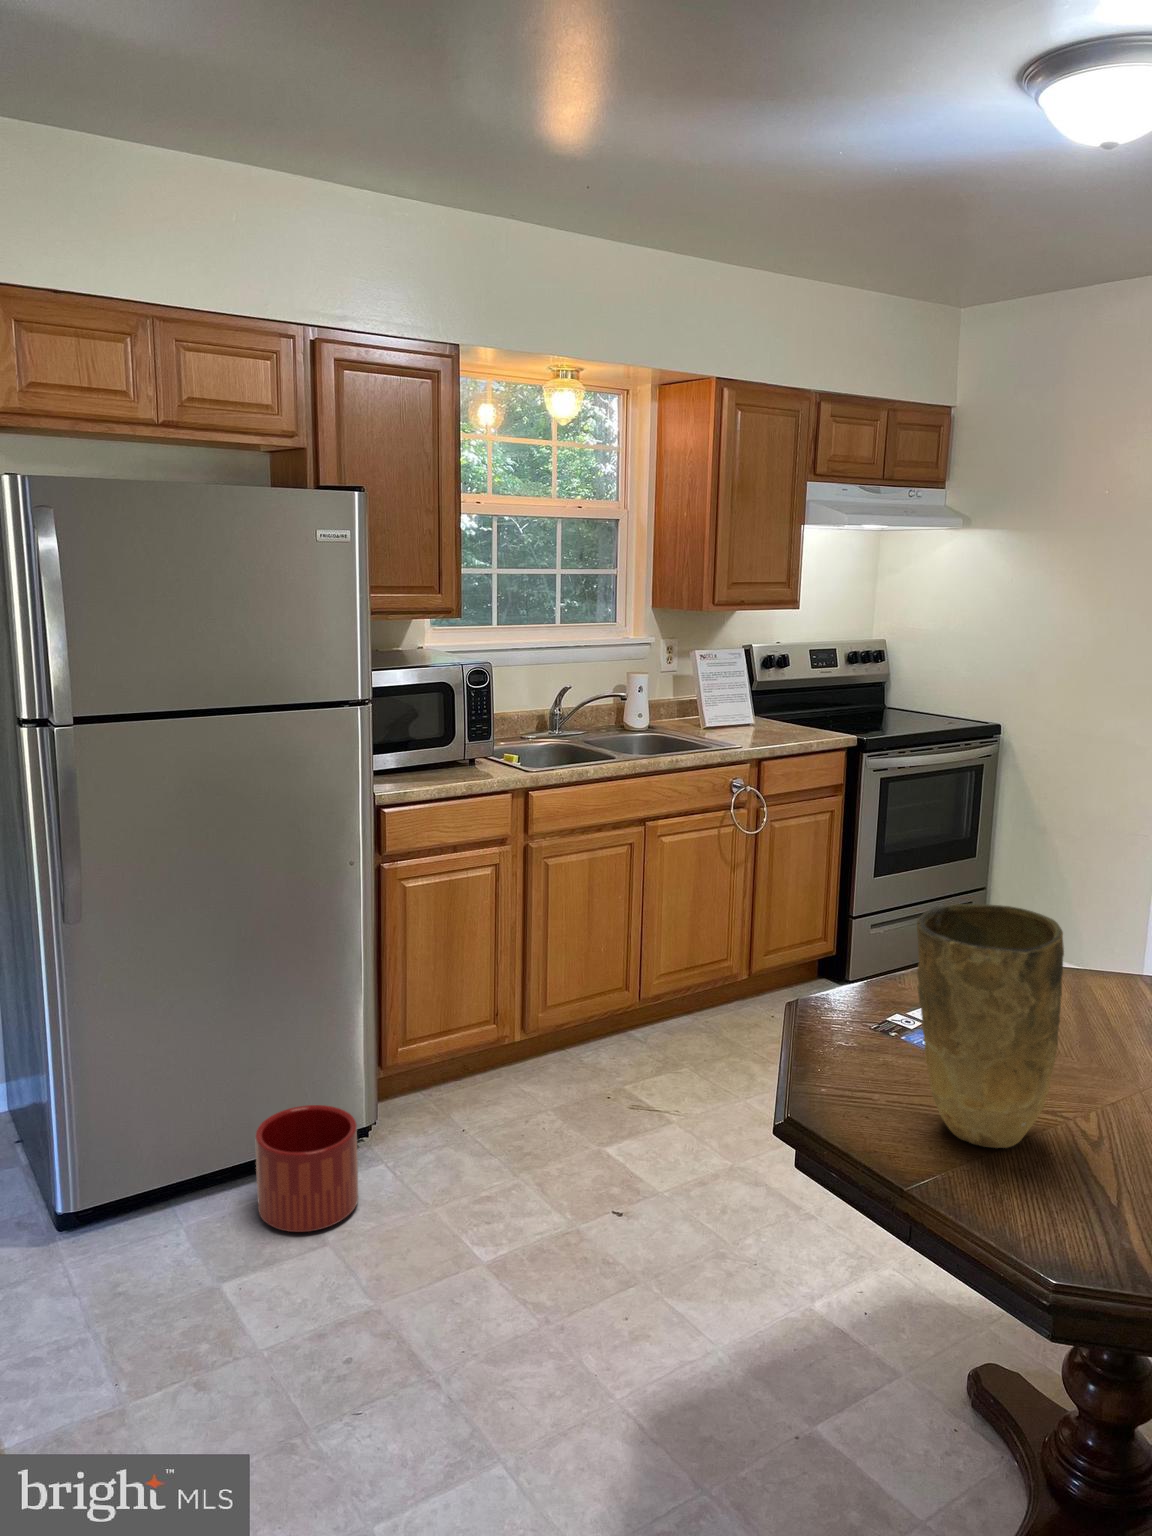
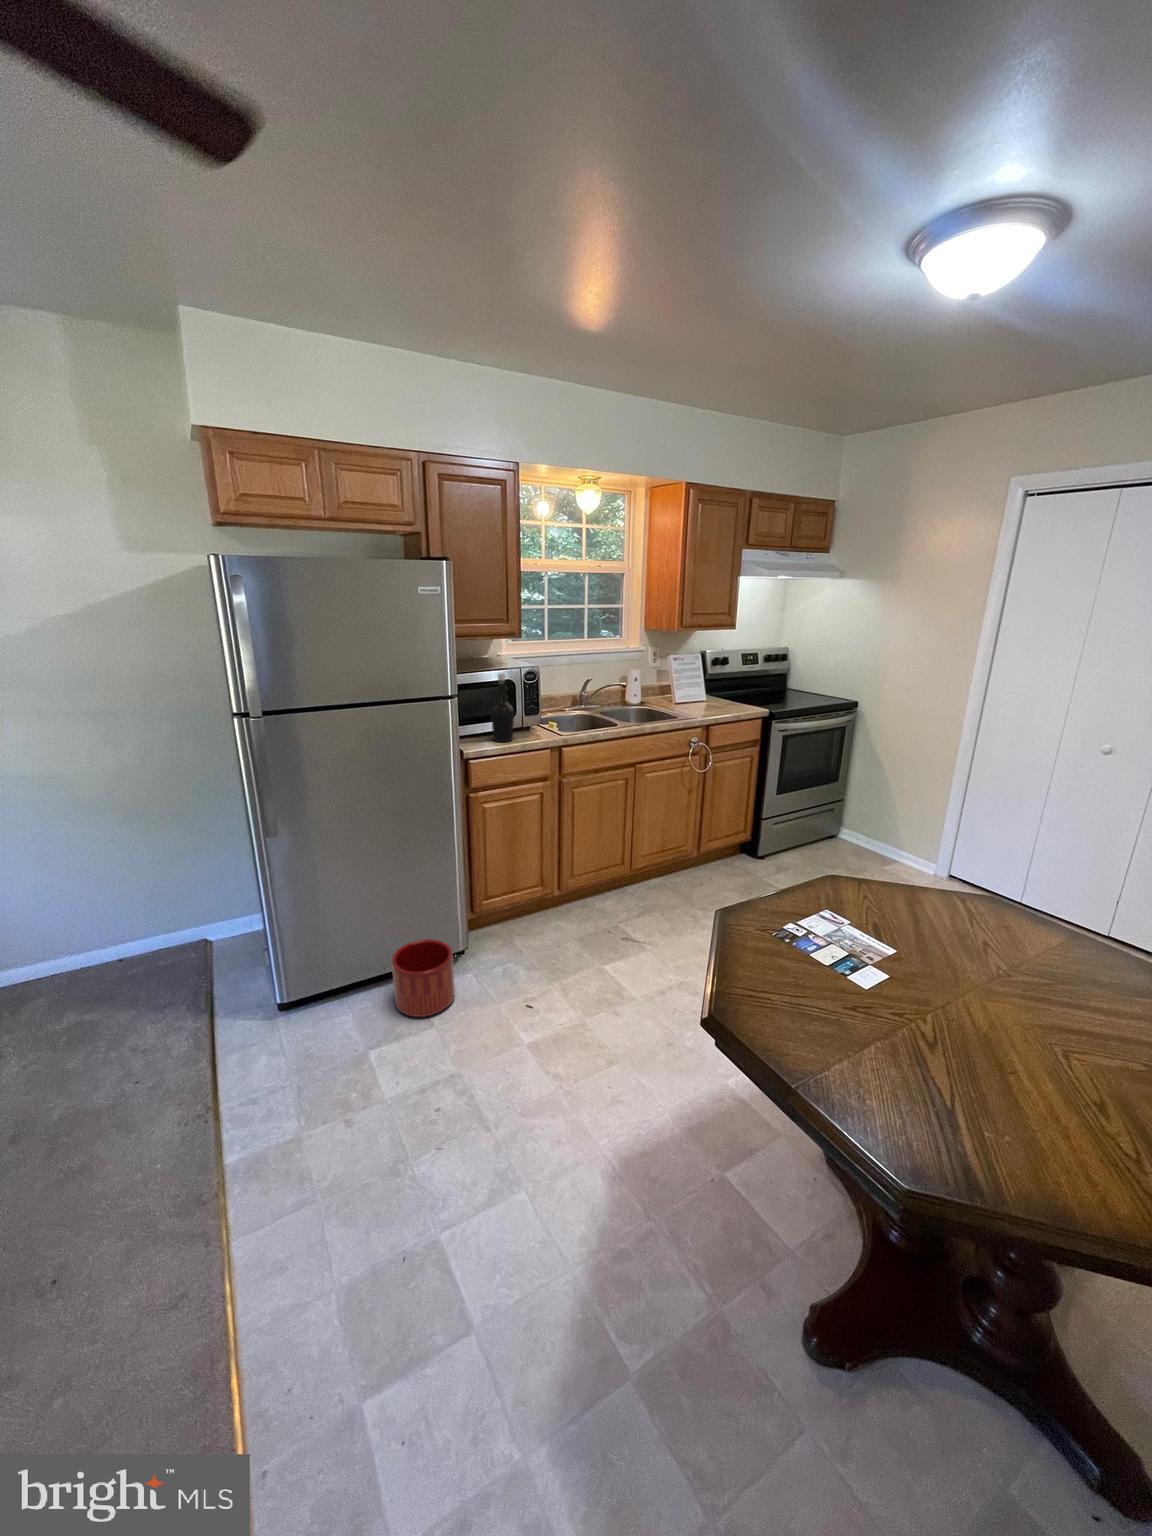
bottle: none [413,670,451,781] -> present [491,673,514,742]
vase: present [917,904,1064,1148] -> none [802,874,914,1050]

